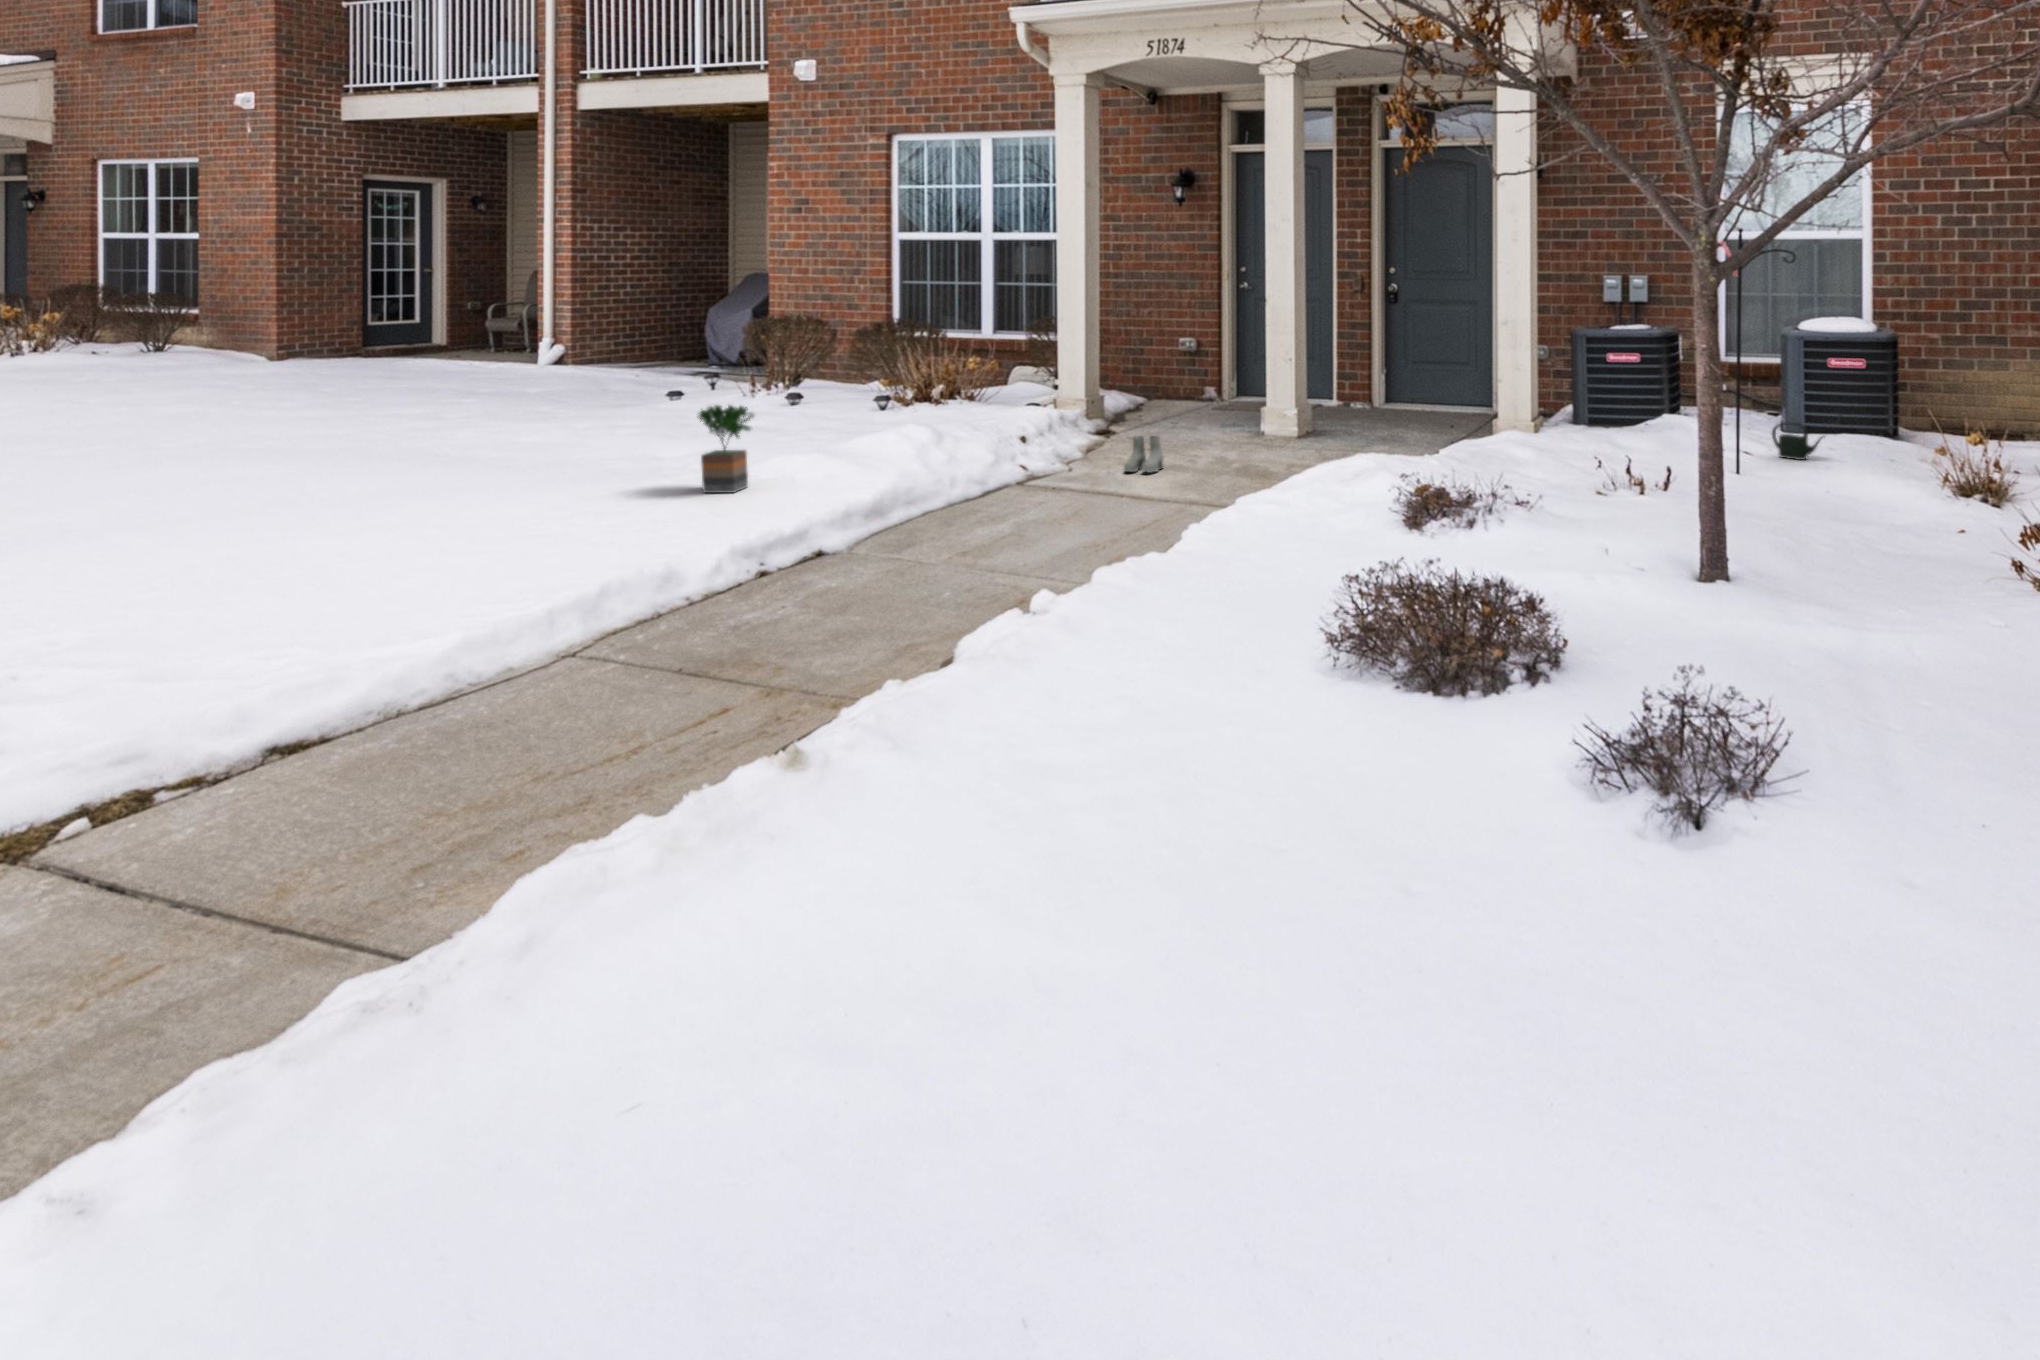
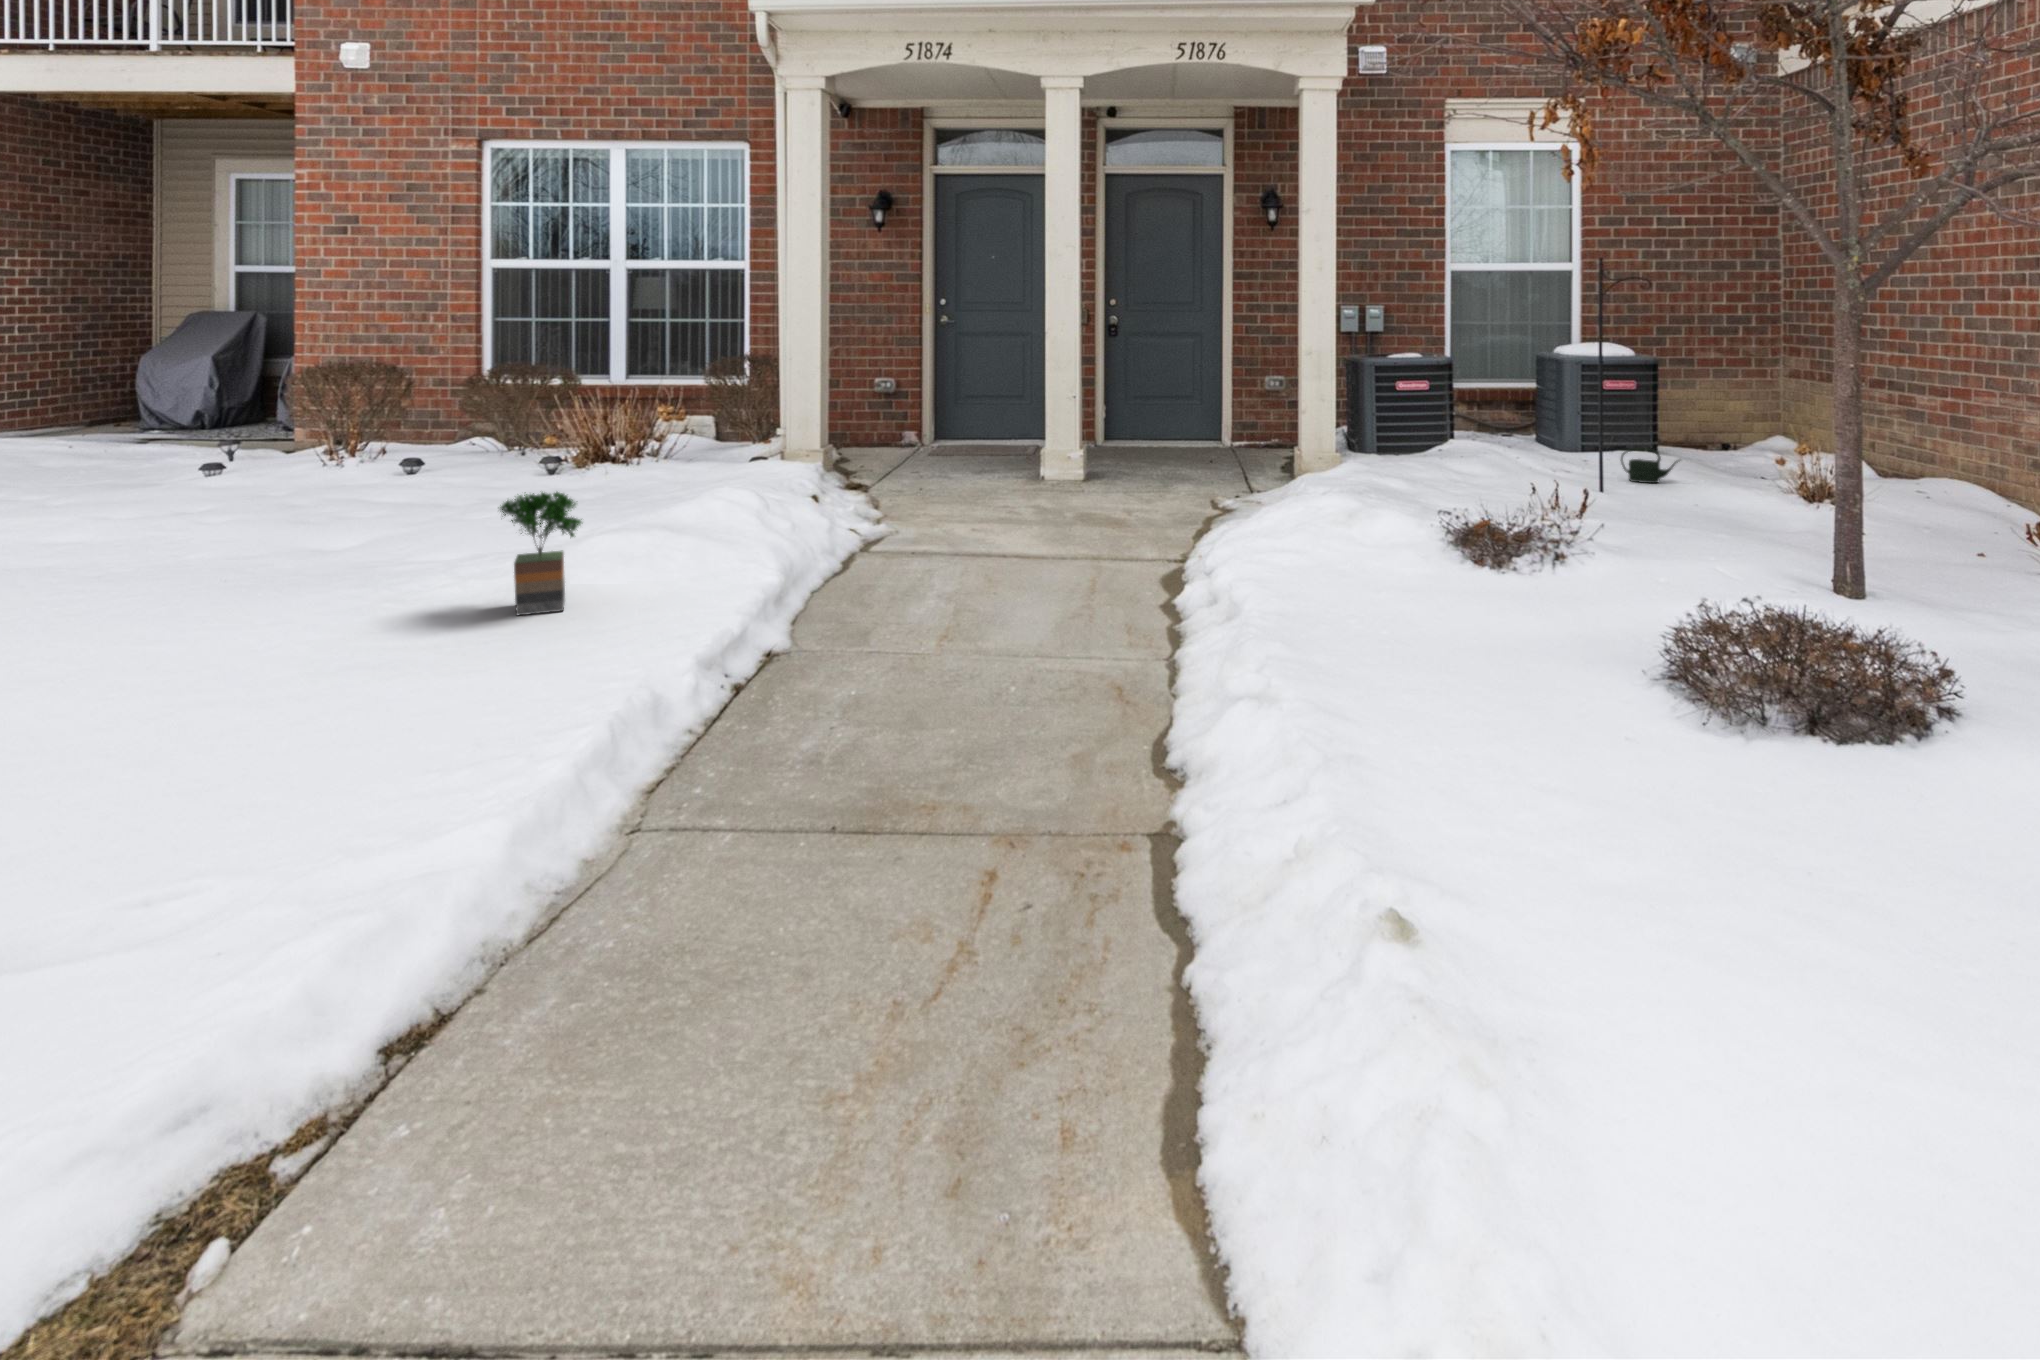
boots: present [1124,436,1163,473] -> none [983,495,1021,540]

